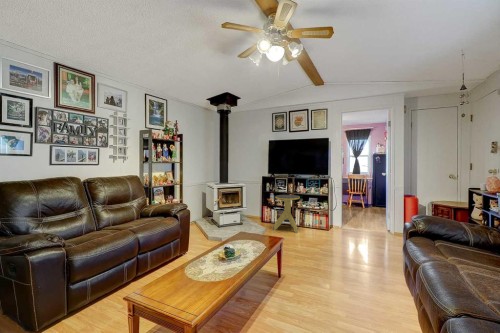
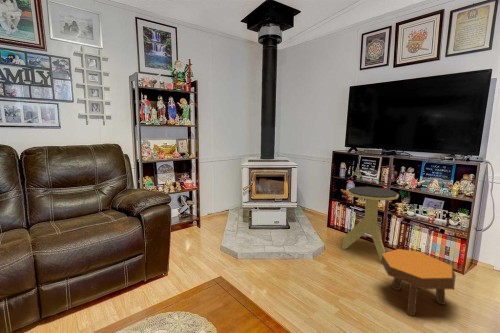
footstool: none [298,221,327,246] -> present [381,249,456,316]

